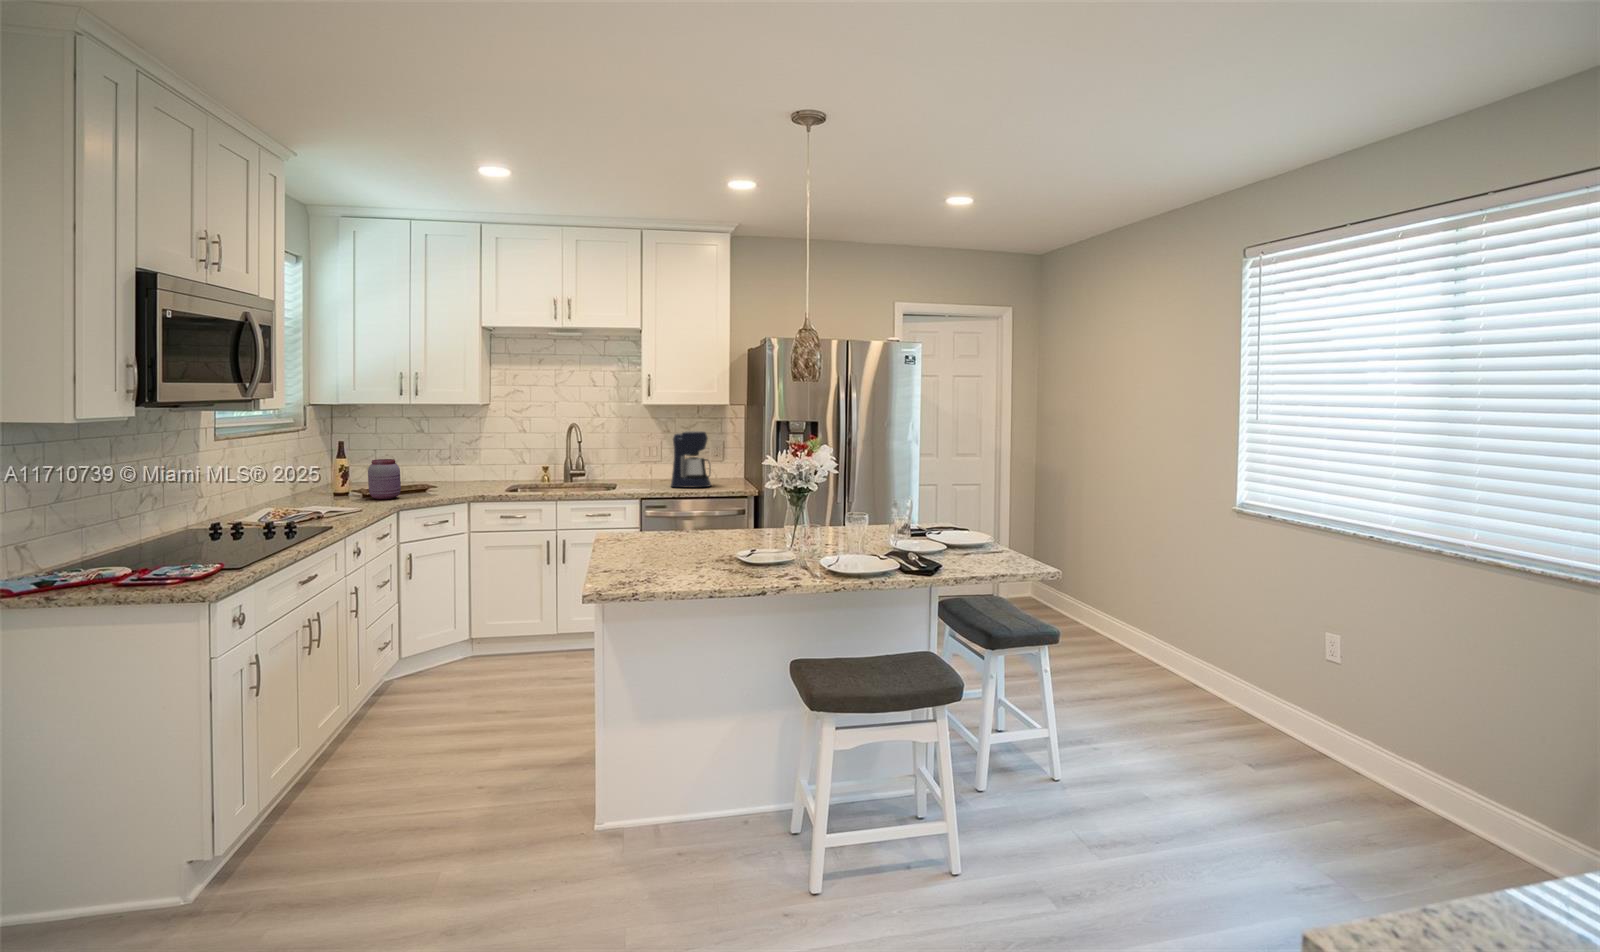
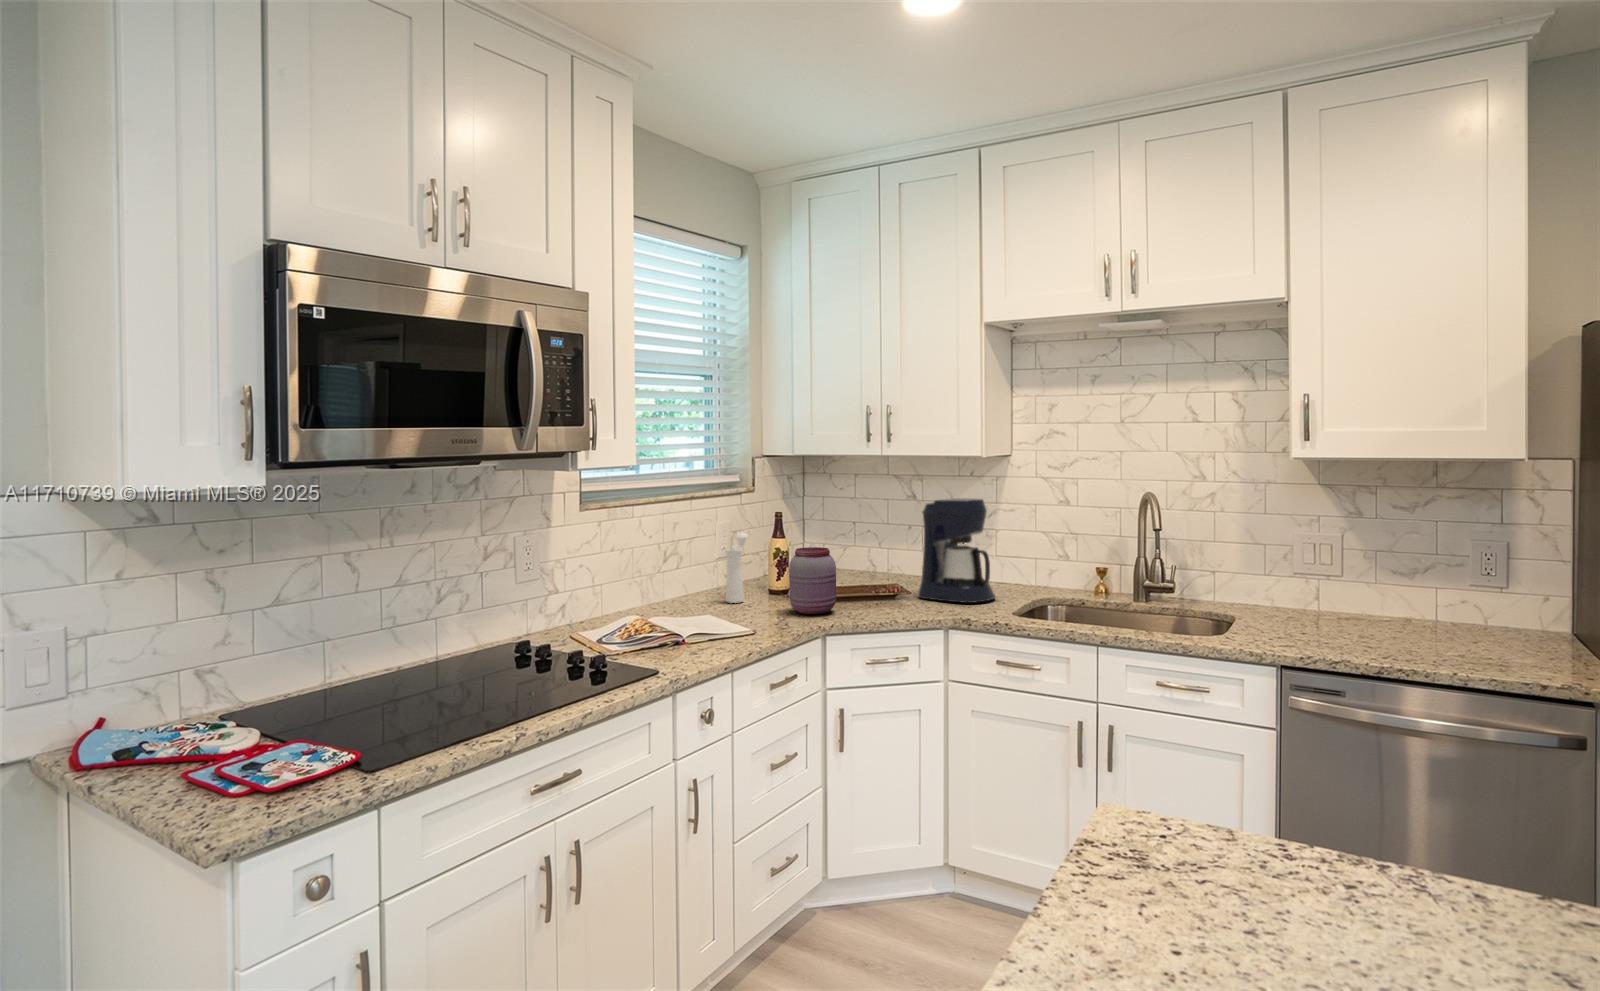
coffee maker: present [671,431,711,487] -> present [918,498,995,603]
pepper mill: none [312,453,327,498] -> present [725,533,748,603]

